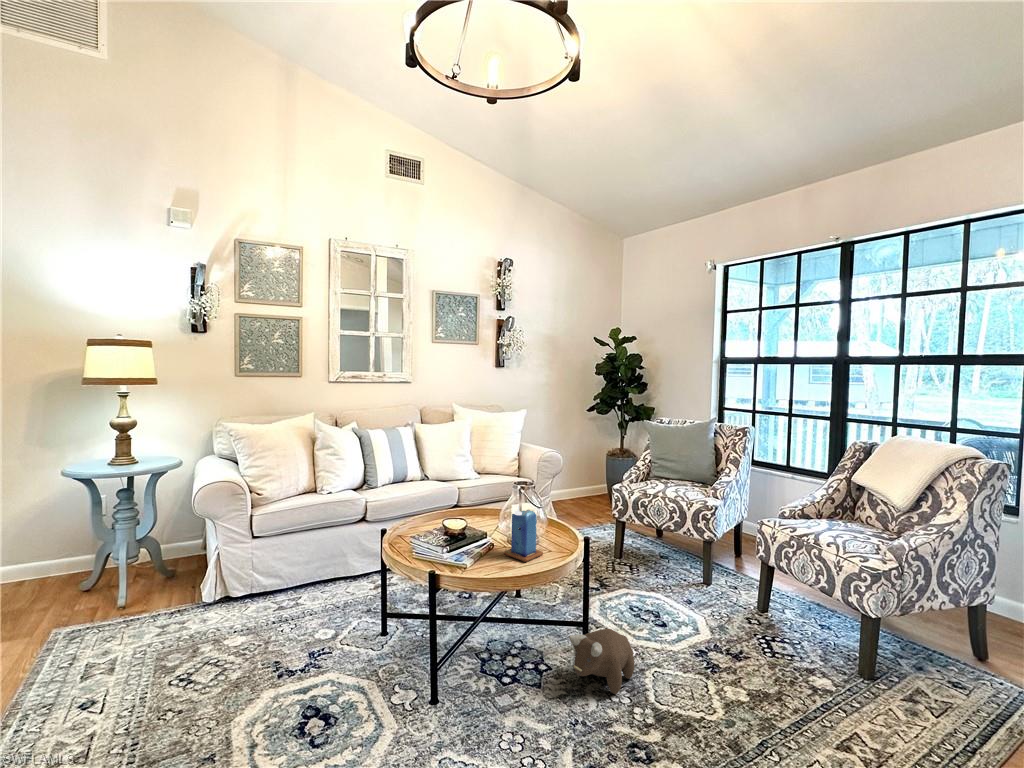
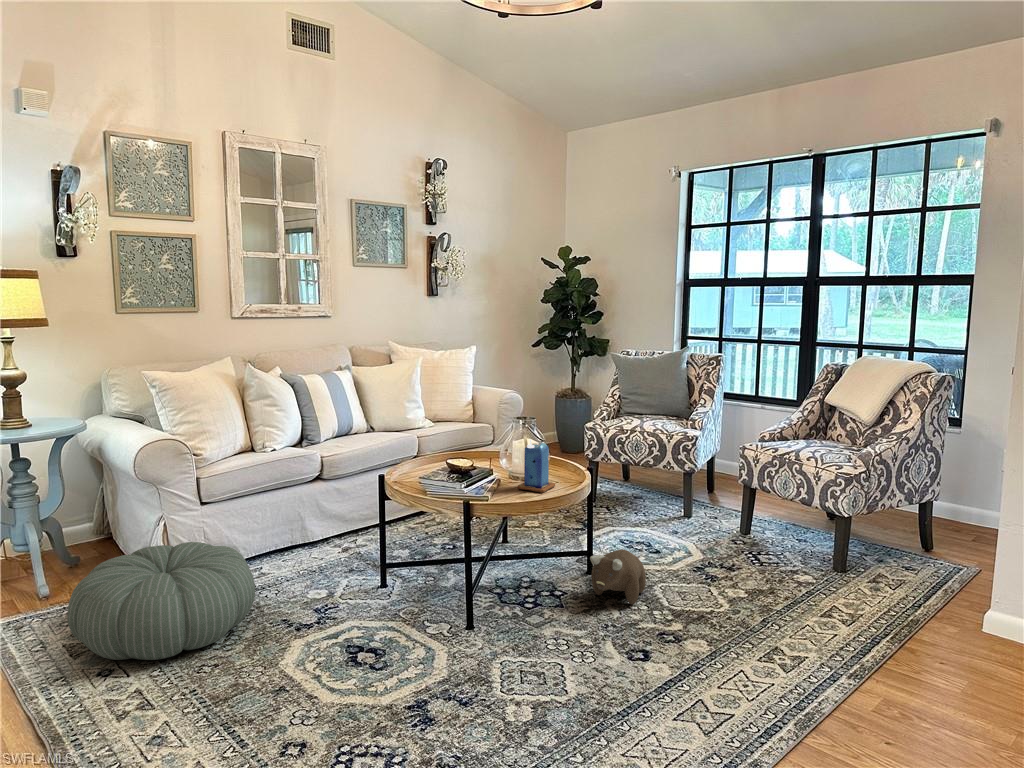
pouf: none [79,575,261,696] -> present [68,542,255,660]

